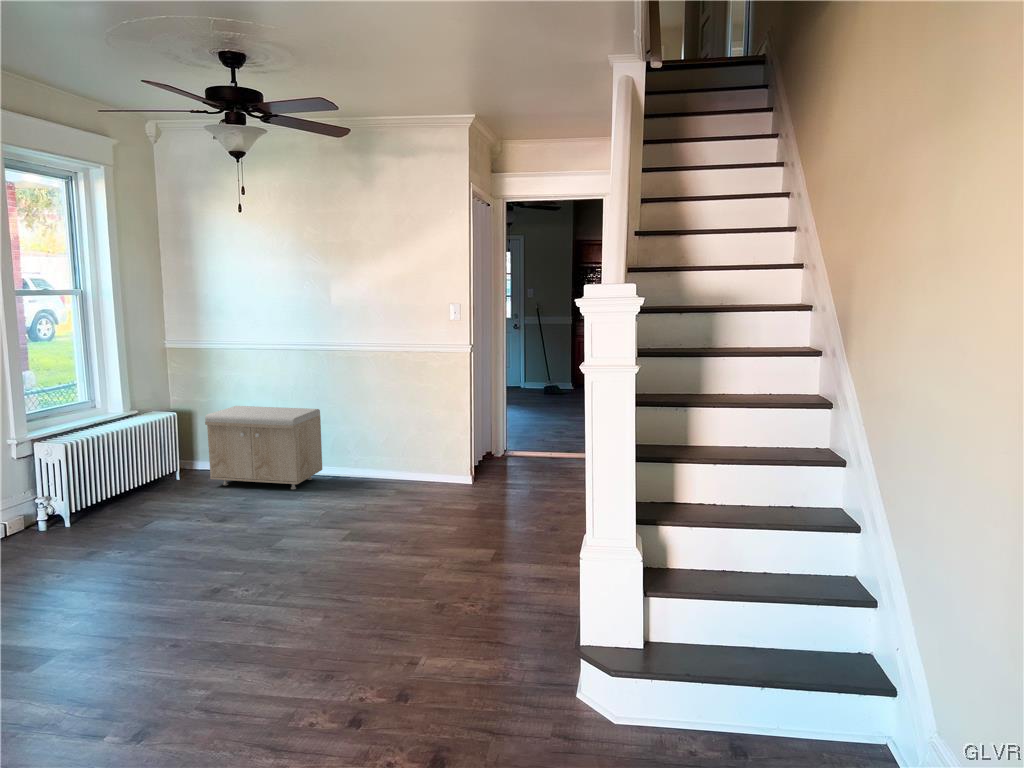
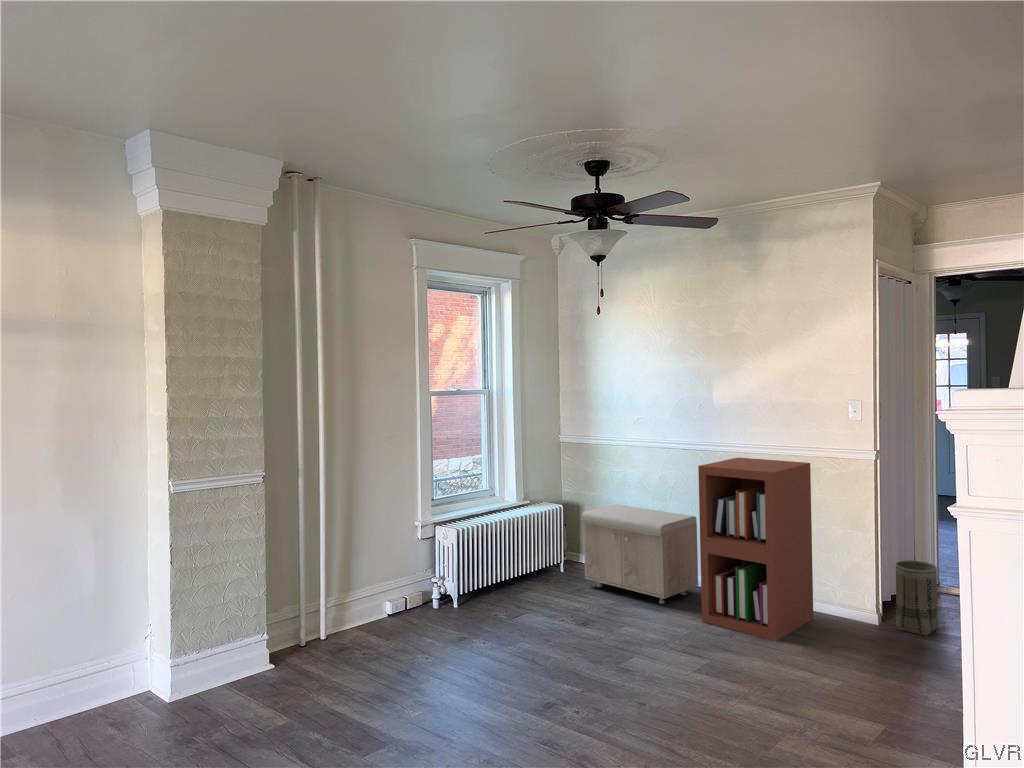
bookshelf: none [332,354,423,501] -> present [698,458,813,641]
basket: none [481,426,508,479] -> present [896,561,938,636]

